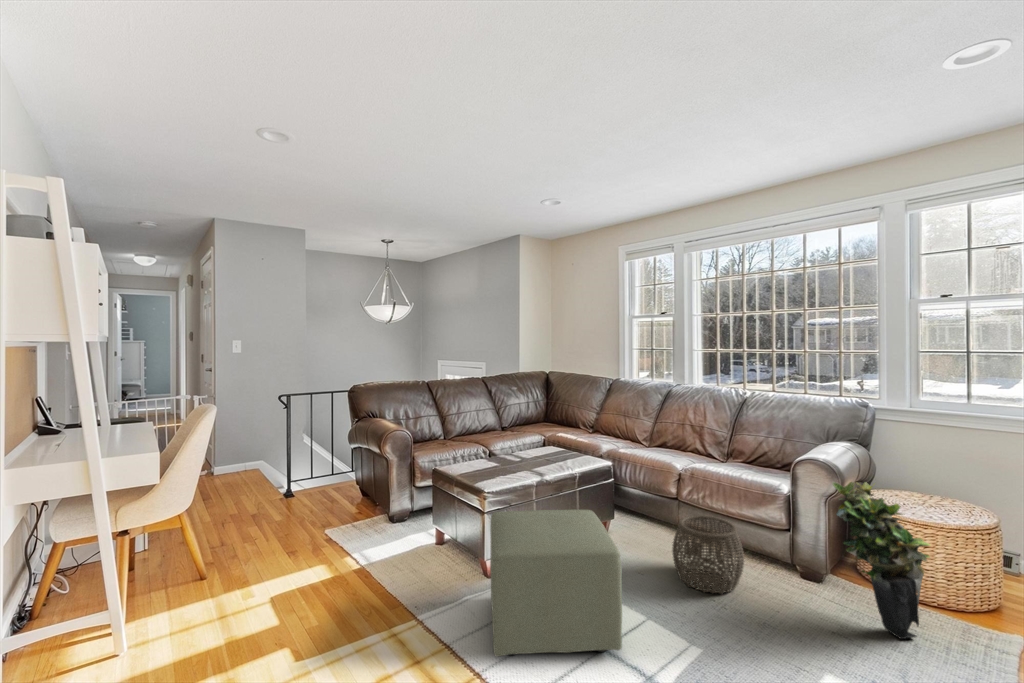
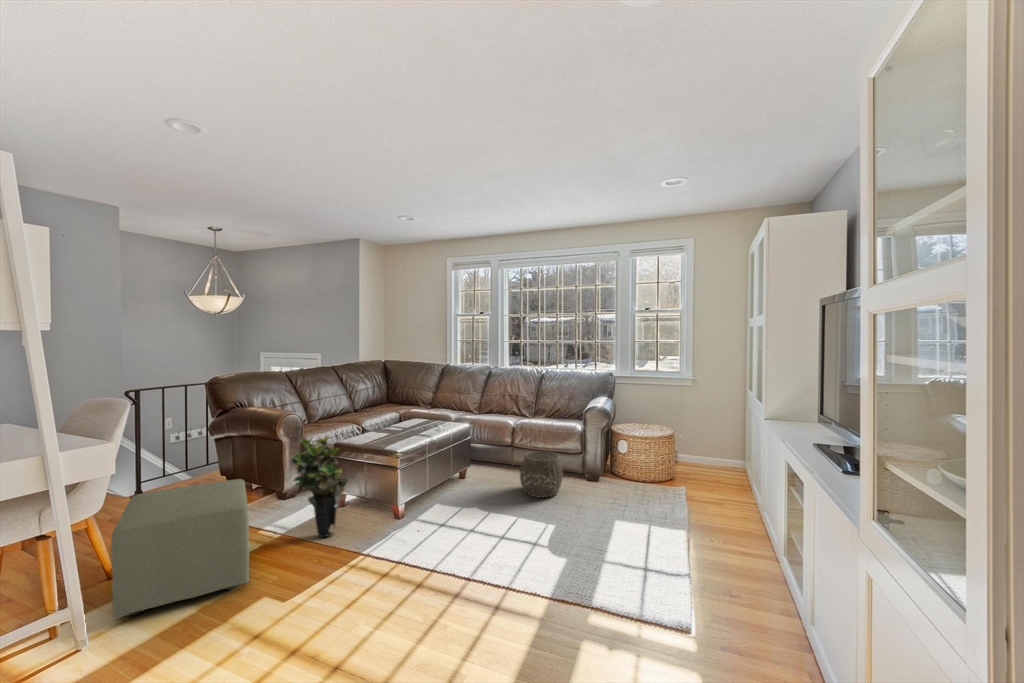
potted plant: present [832,482,930,639] -> present [290,436,349,538]
ottoman: present [490,510,622,657] -> present [111,479,249,619]

